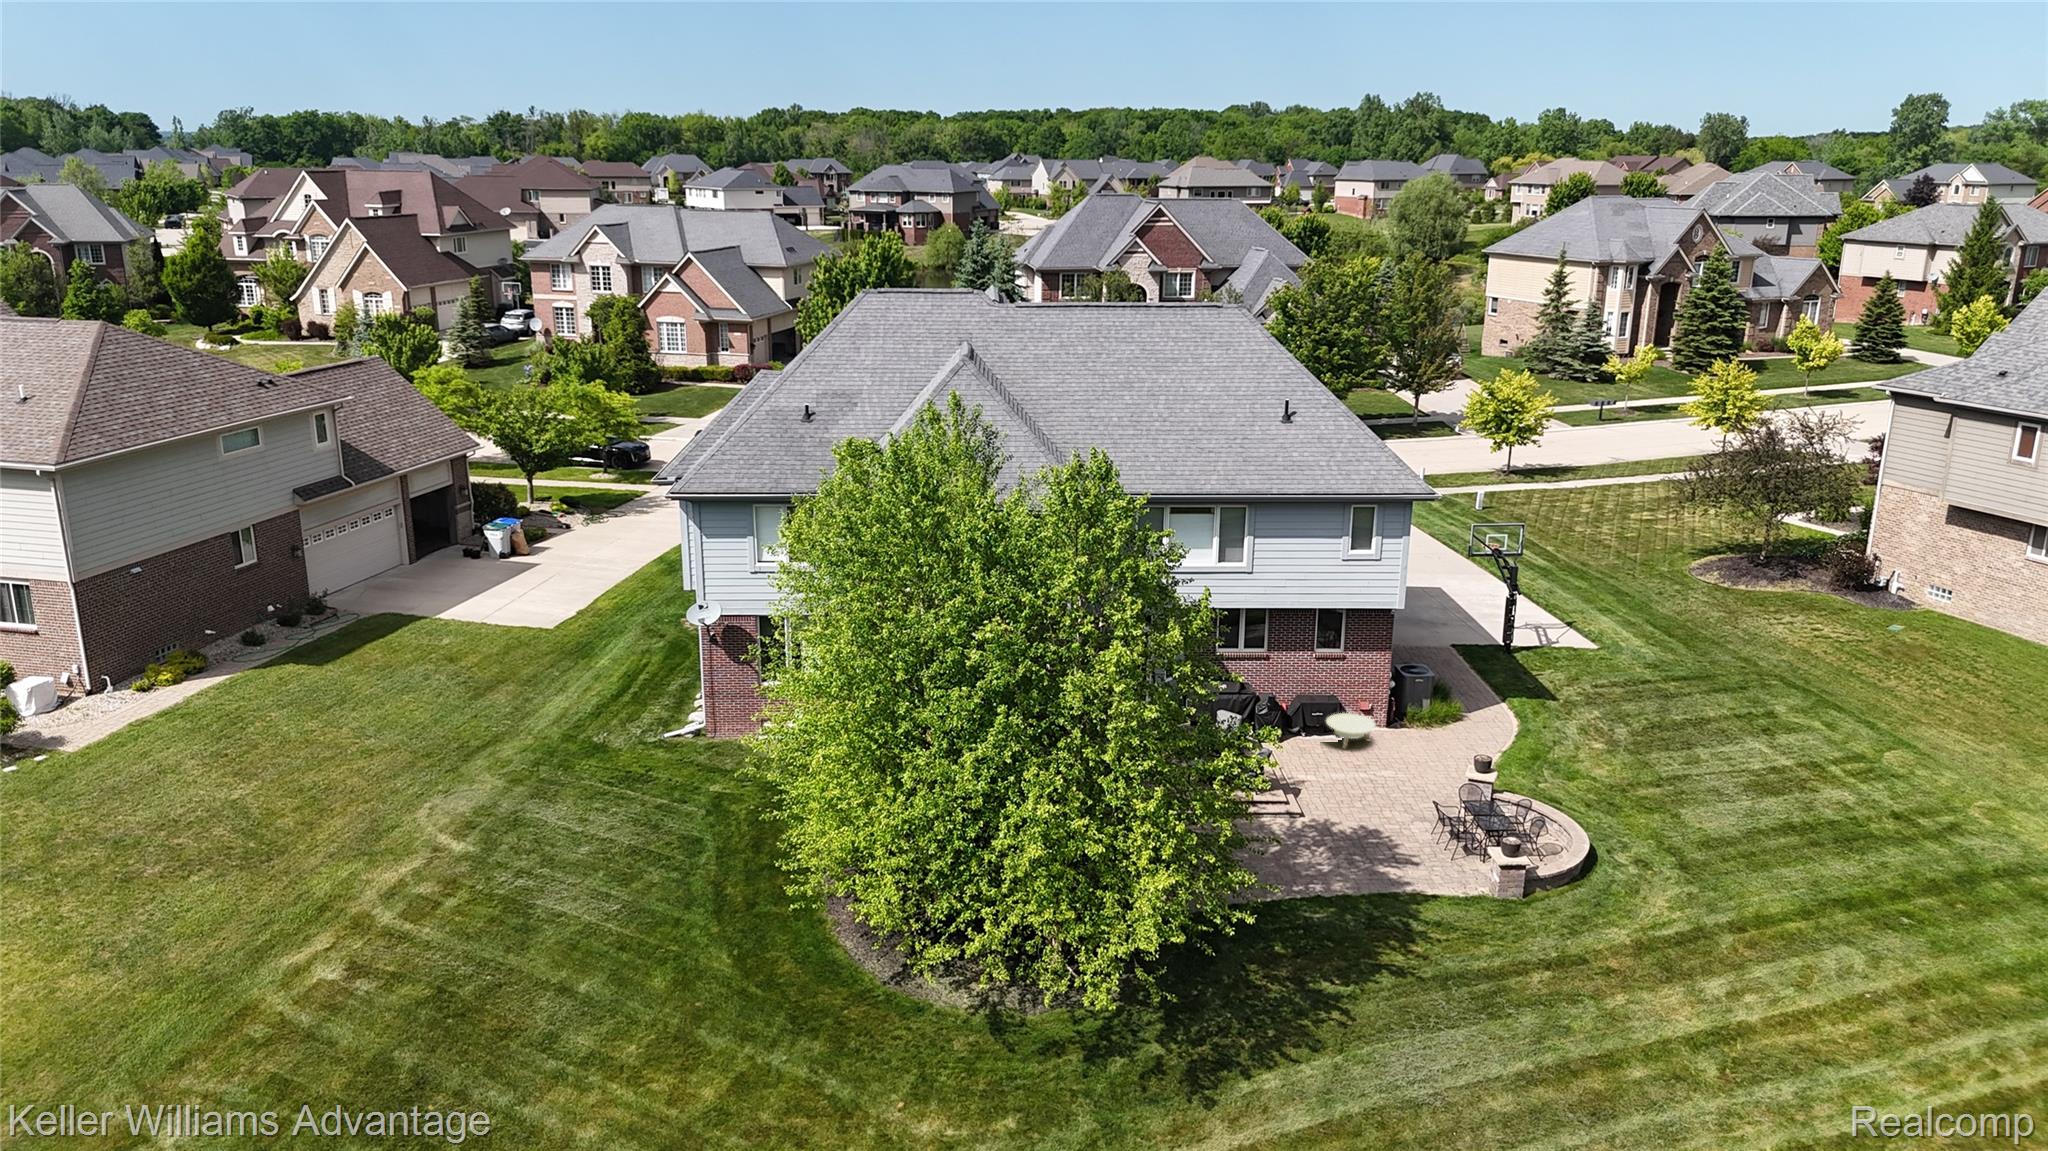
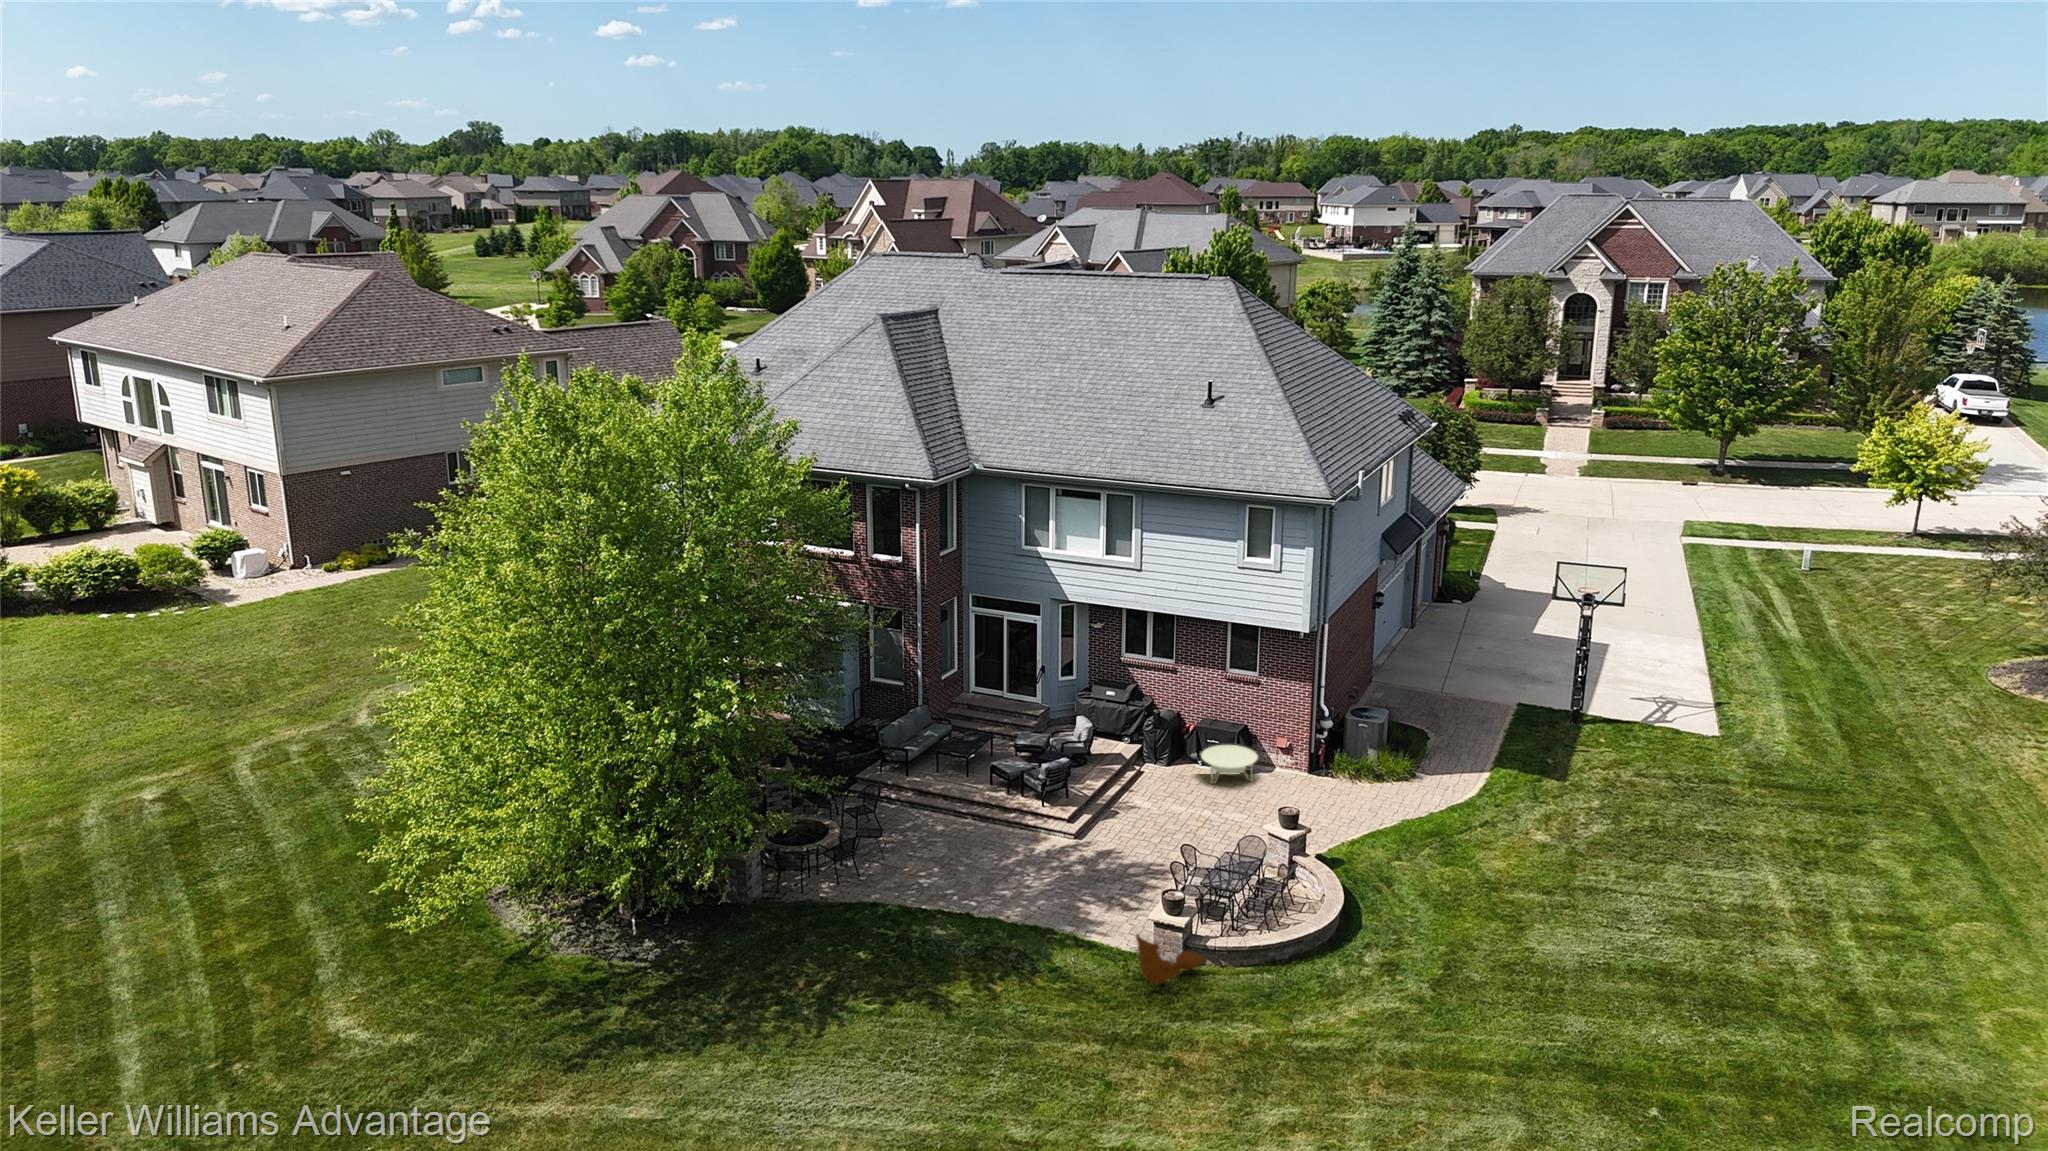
lounge chair: none [1517,873,1556,925] -> present [1136,934,1204,993]

